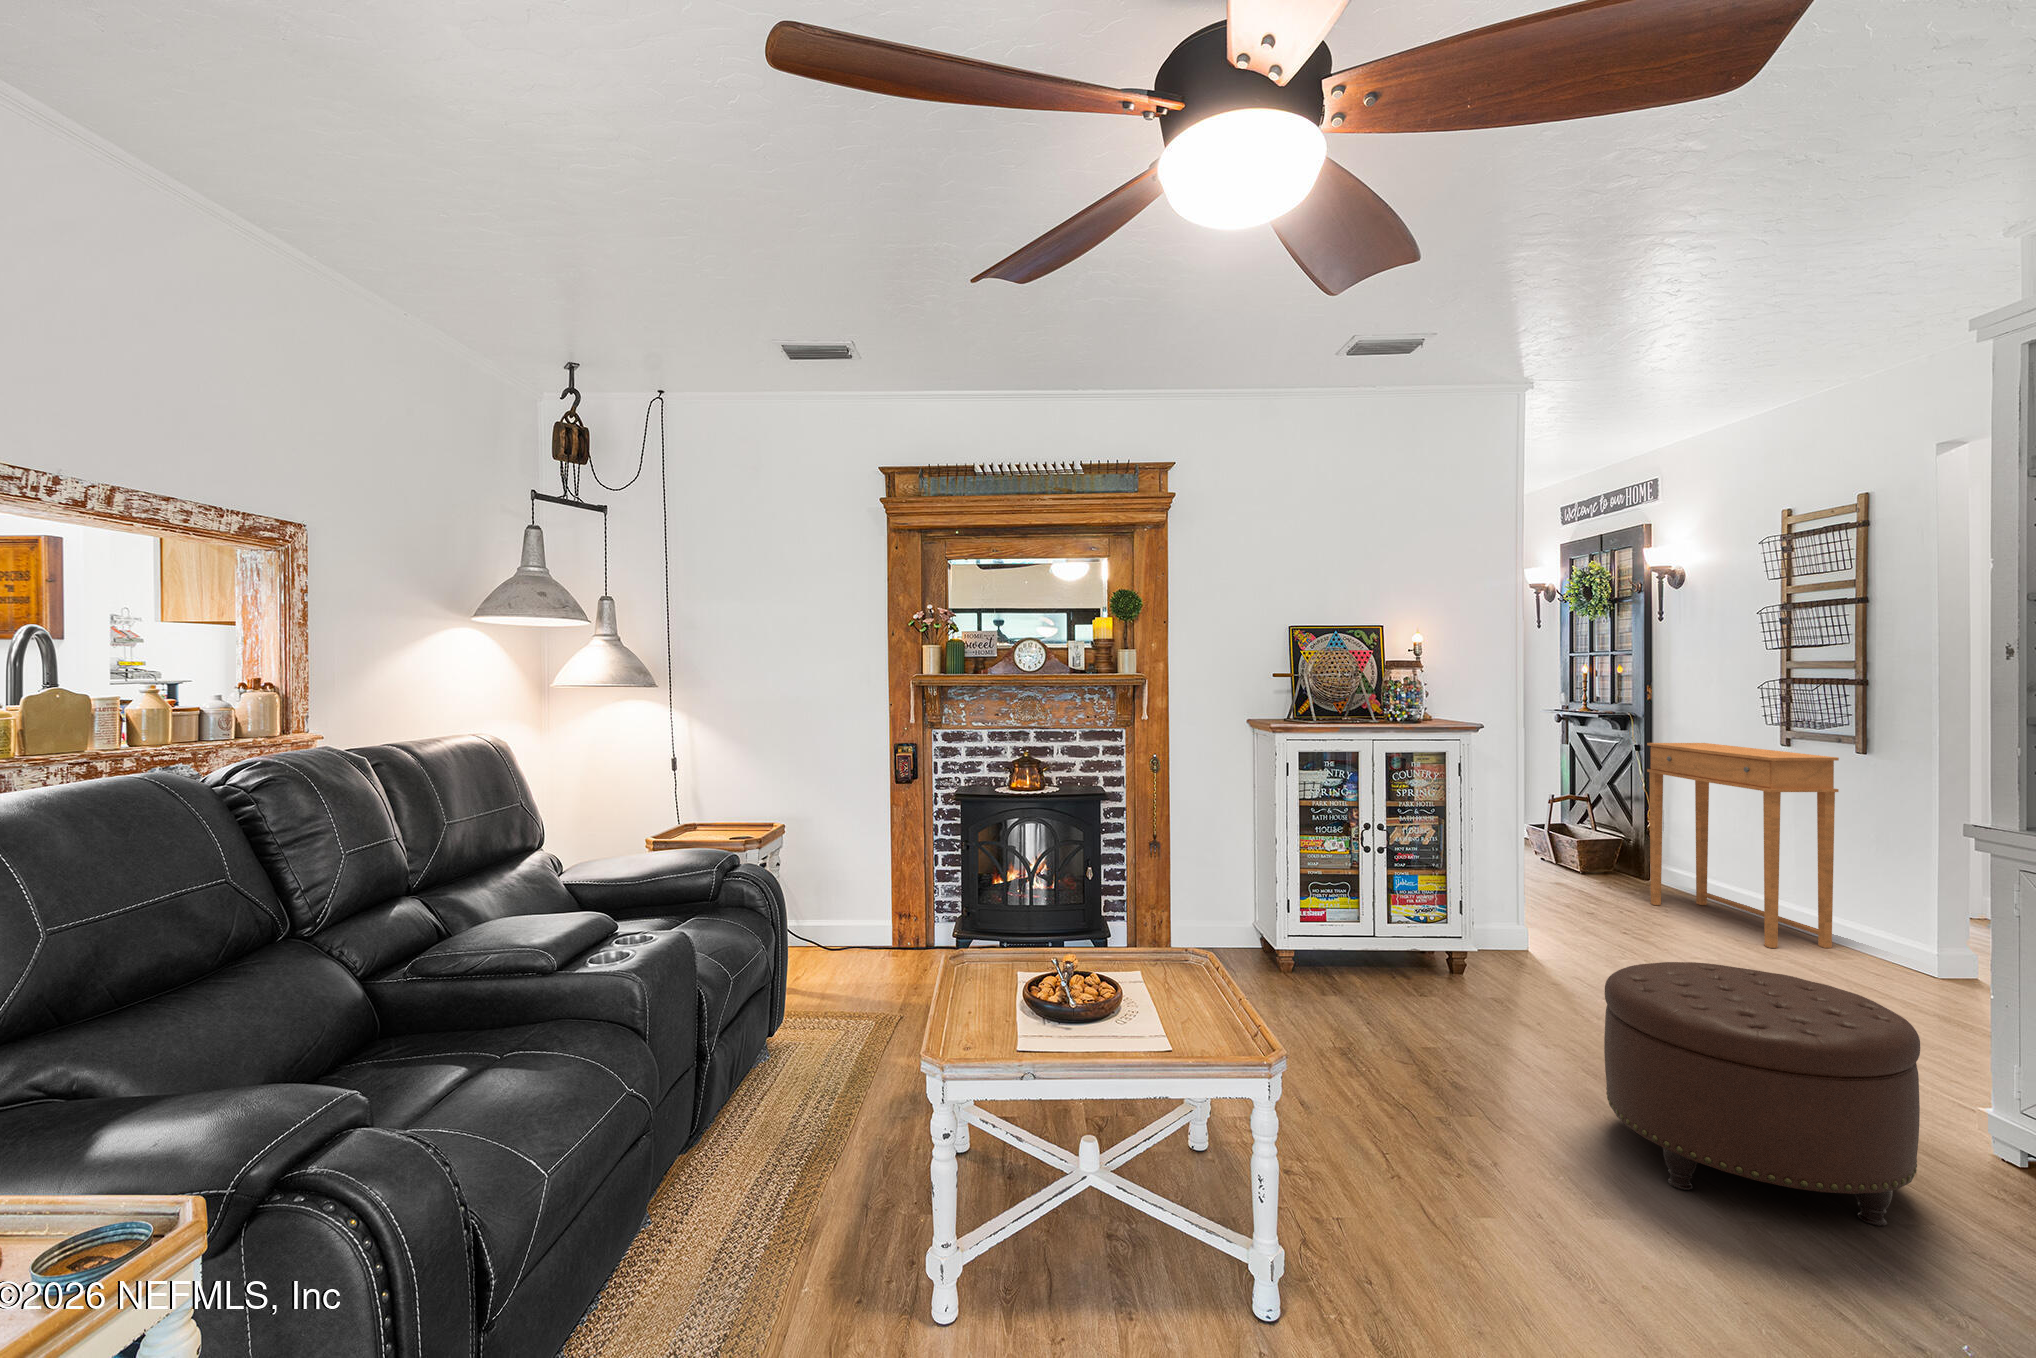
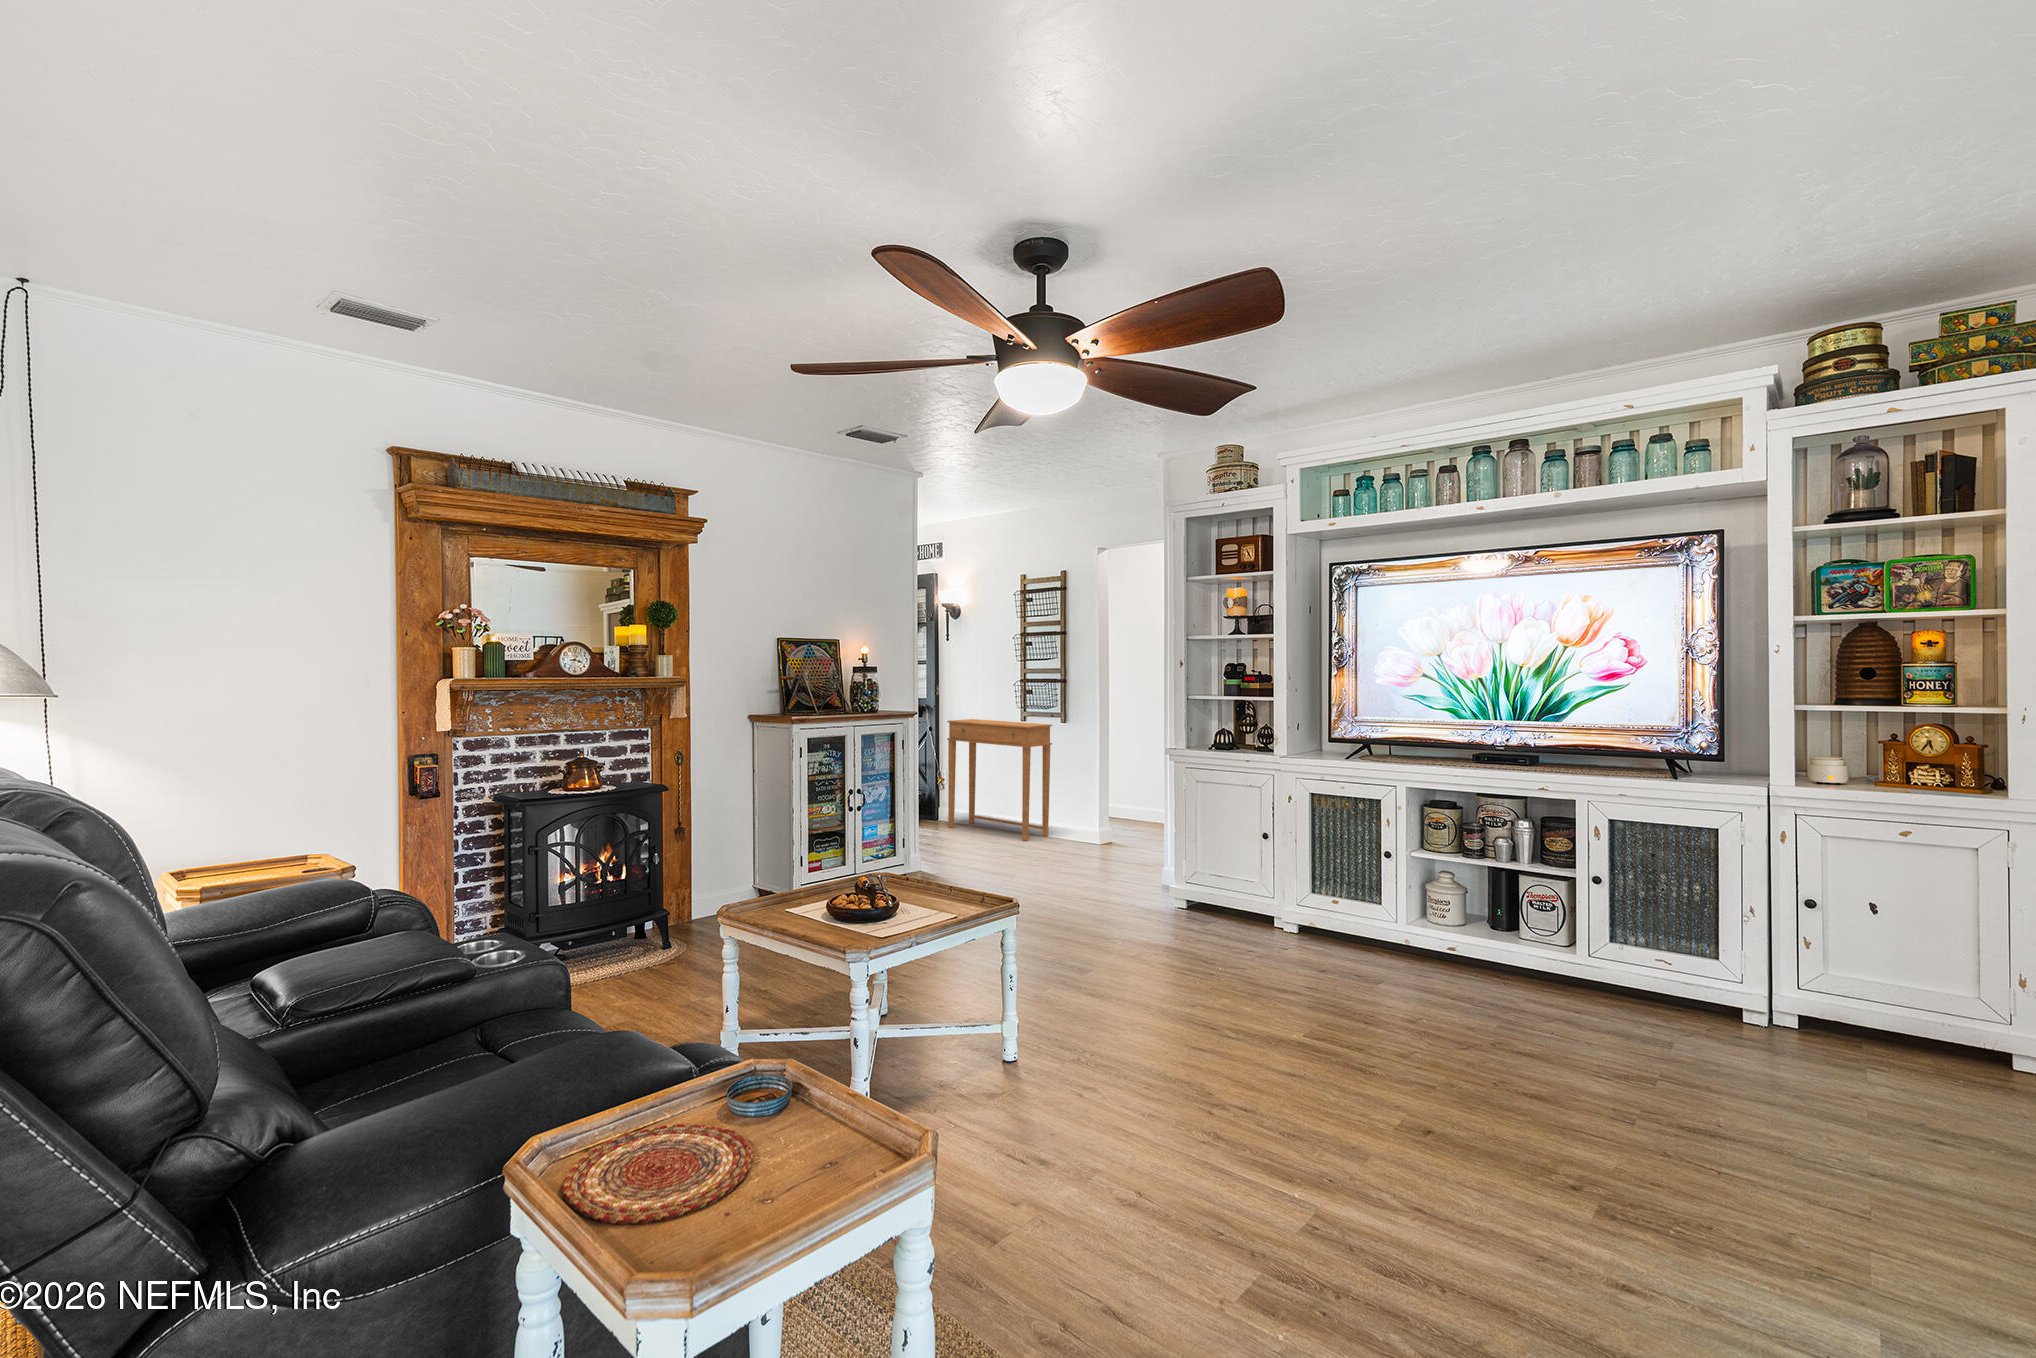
ottoman: present [1604,962,1920,1226] -> none [1059,841,1191,960]

